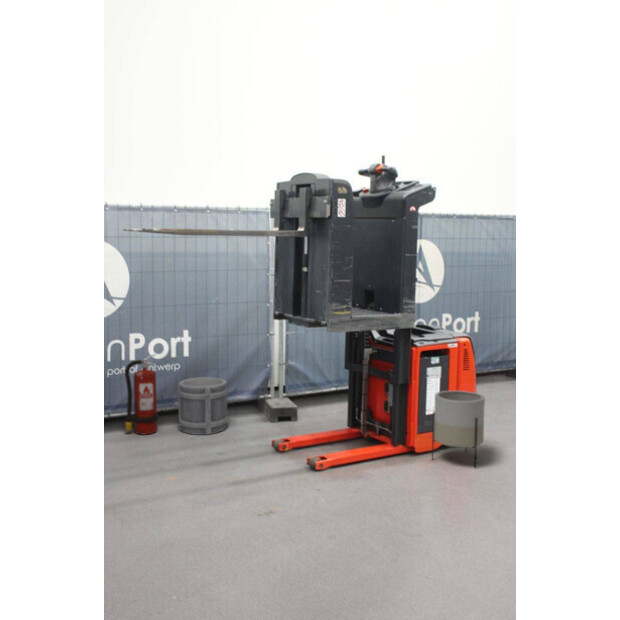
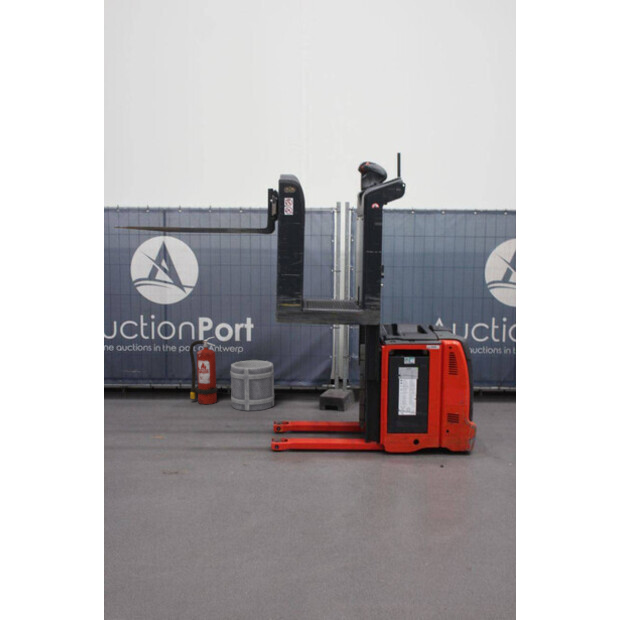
planter: present [432,391,485,467] -> none [394,393,446,475]

